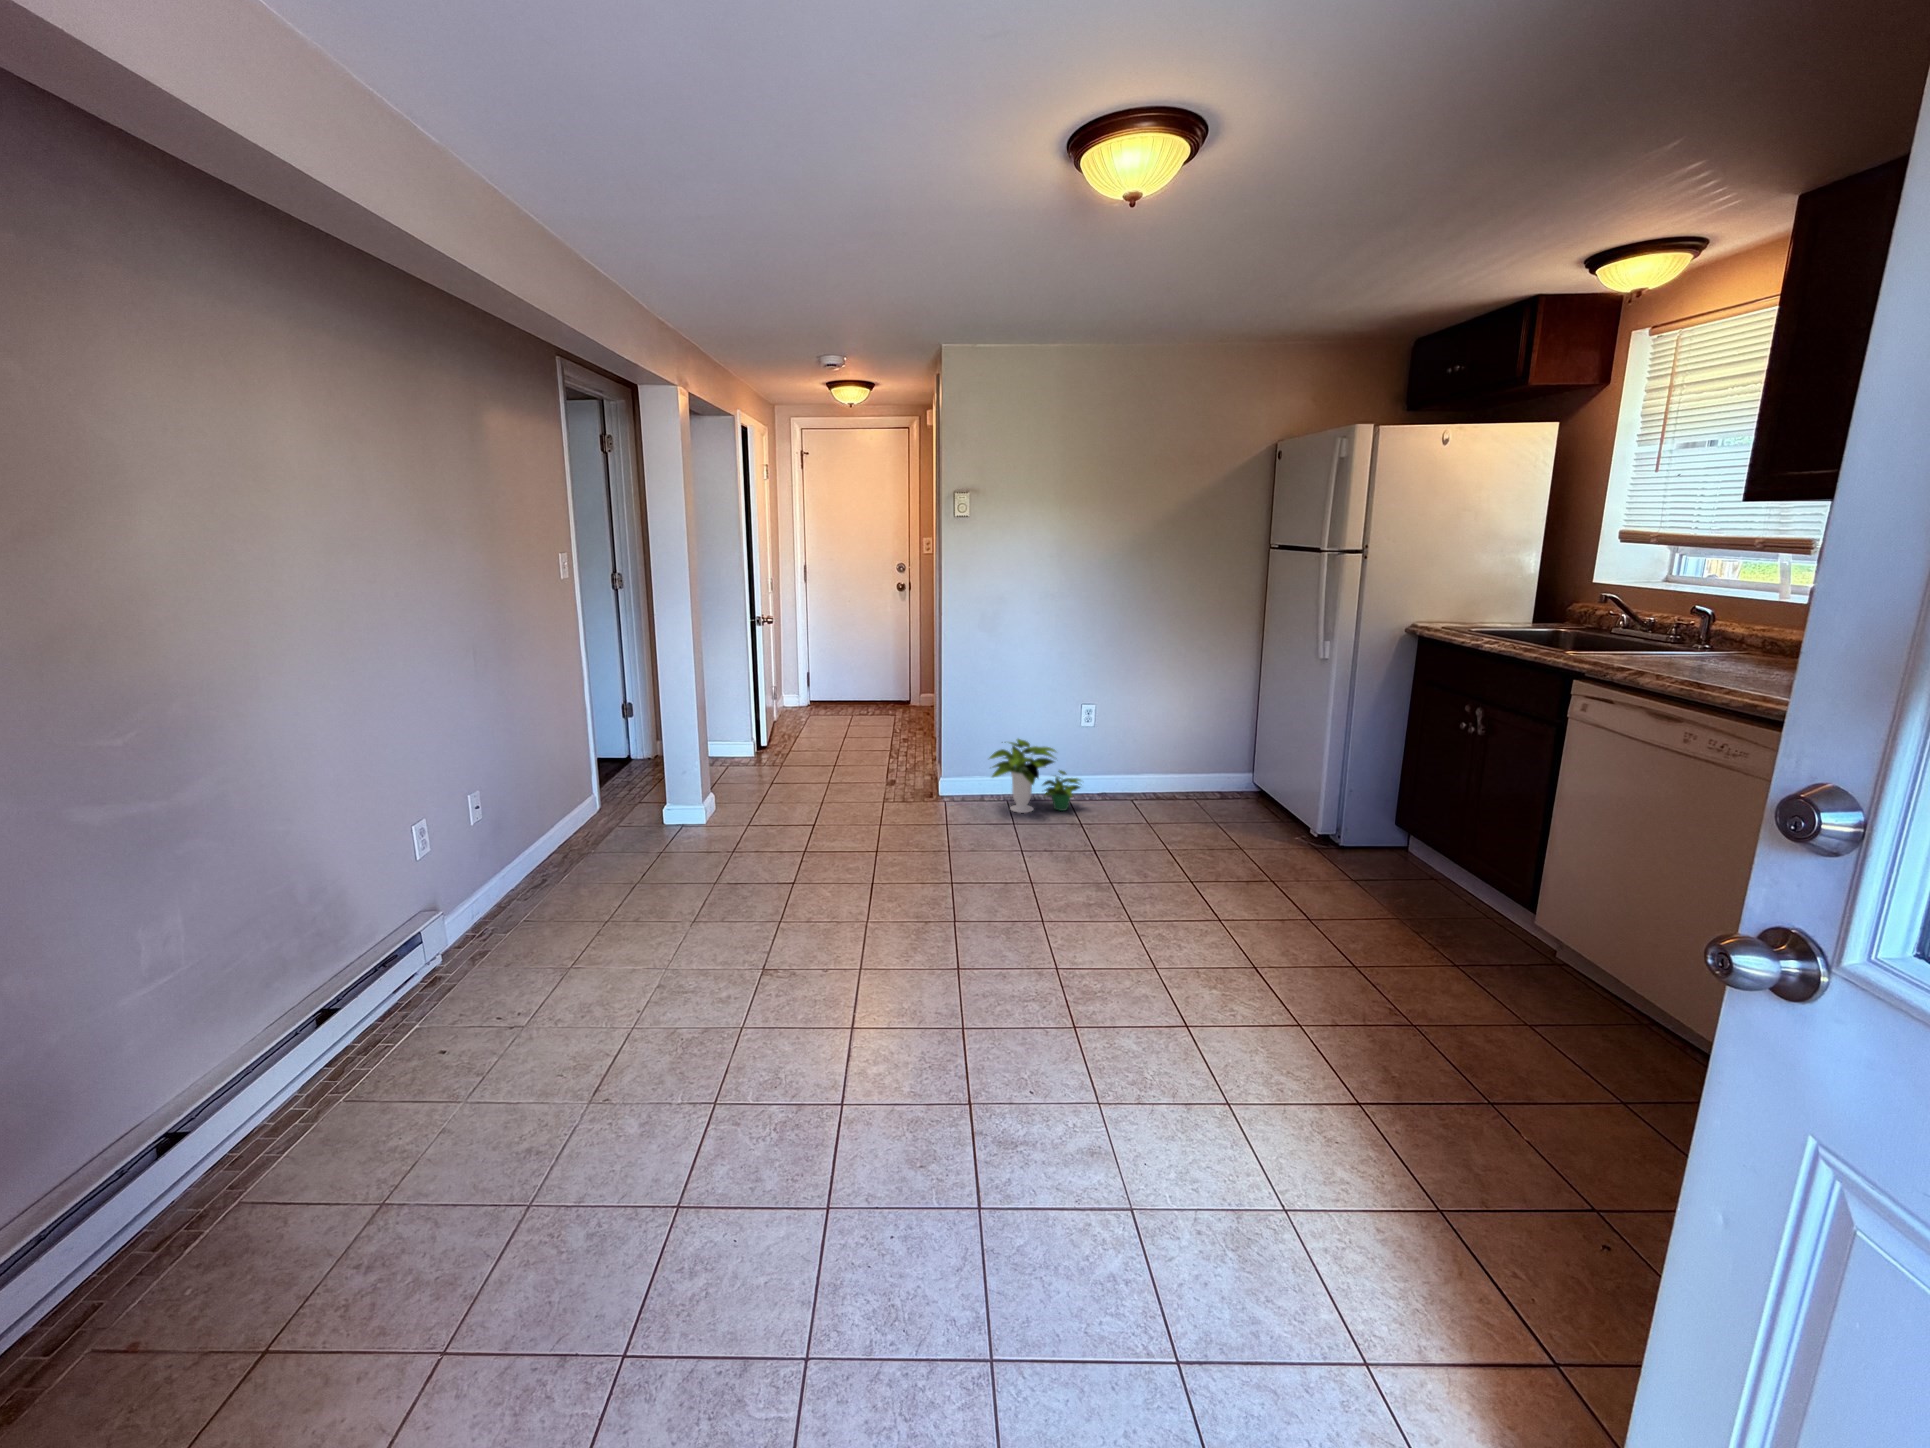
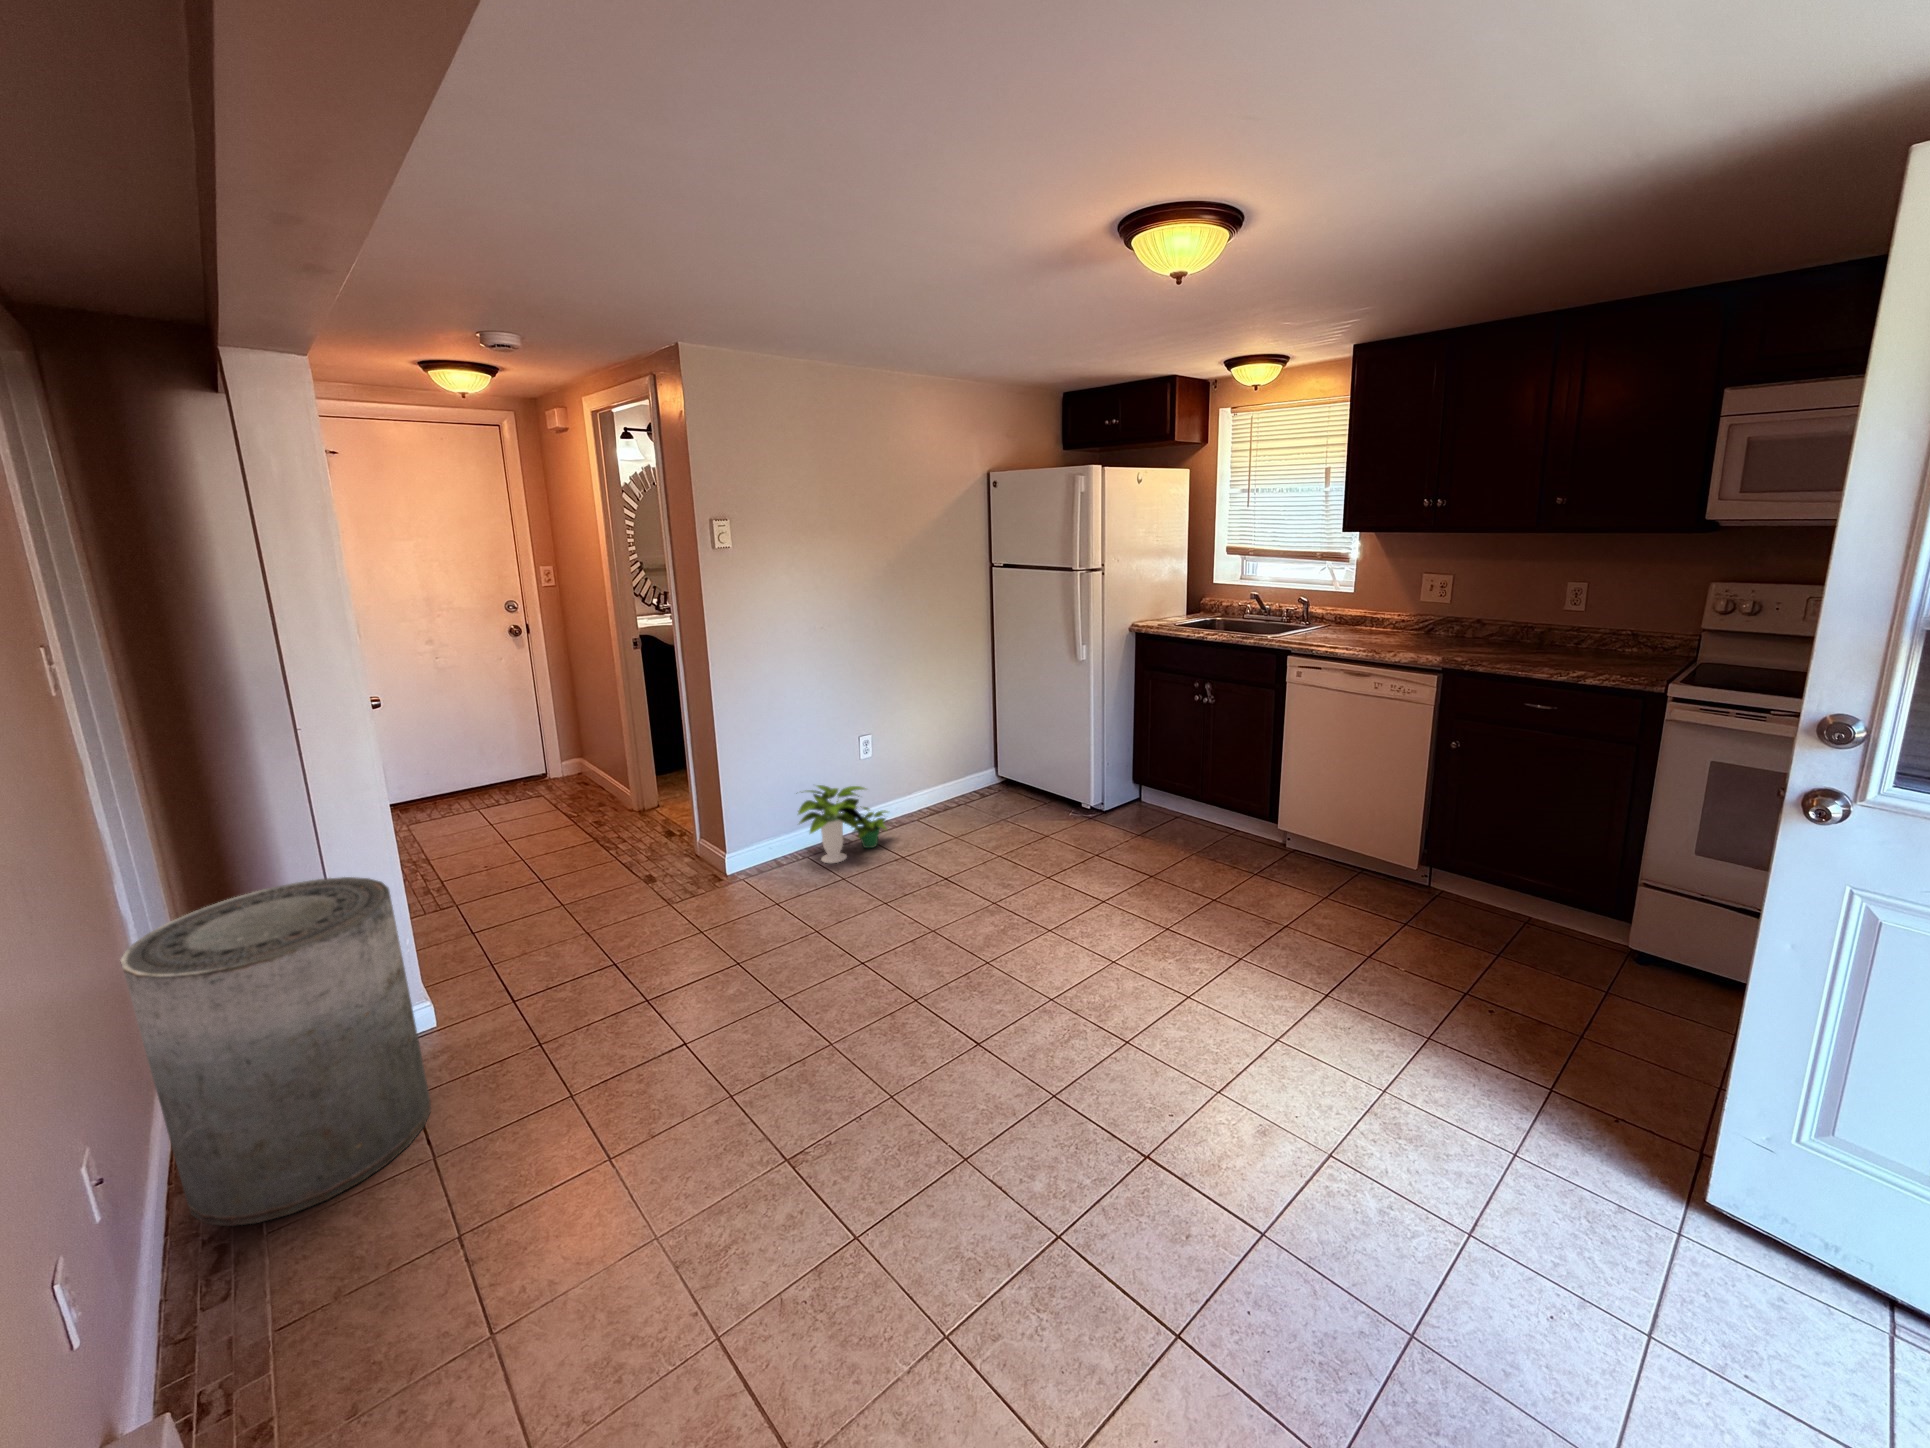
trash can: none [539,706,668,882] -> present [121,877,431,1226]

